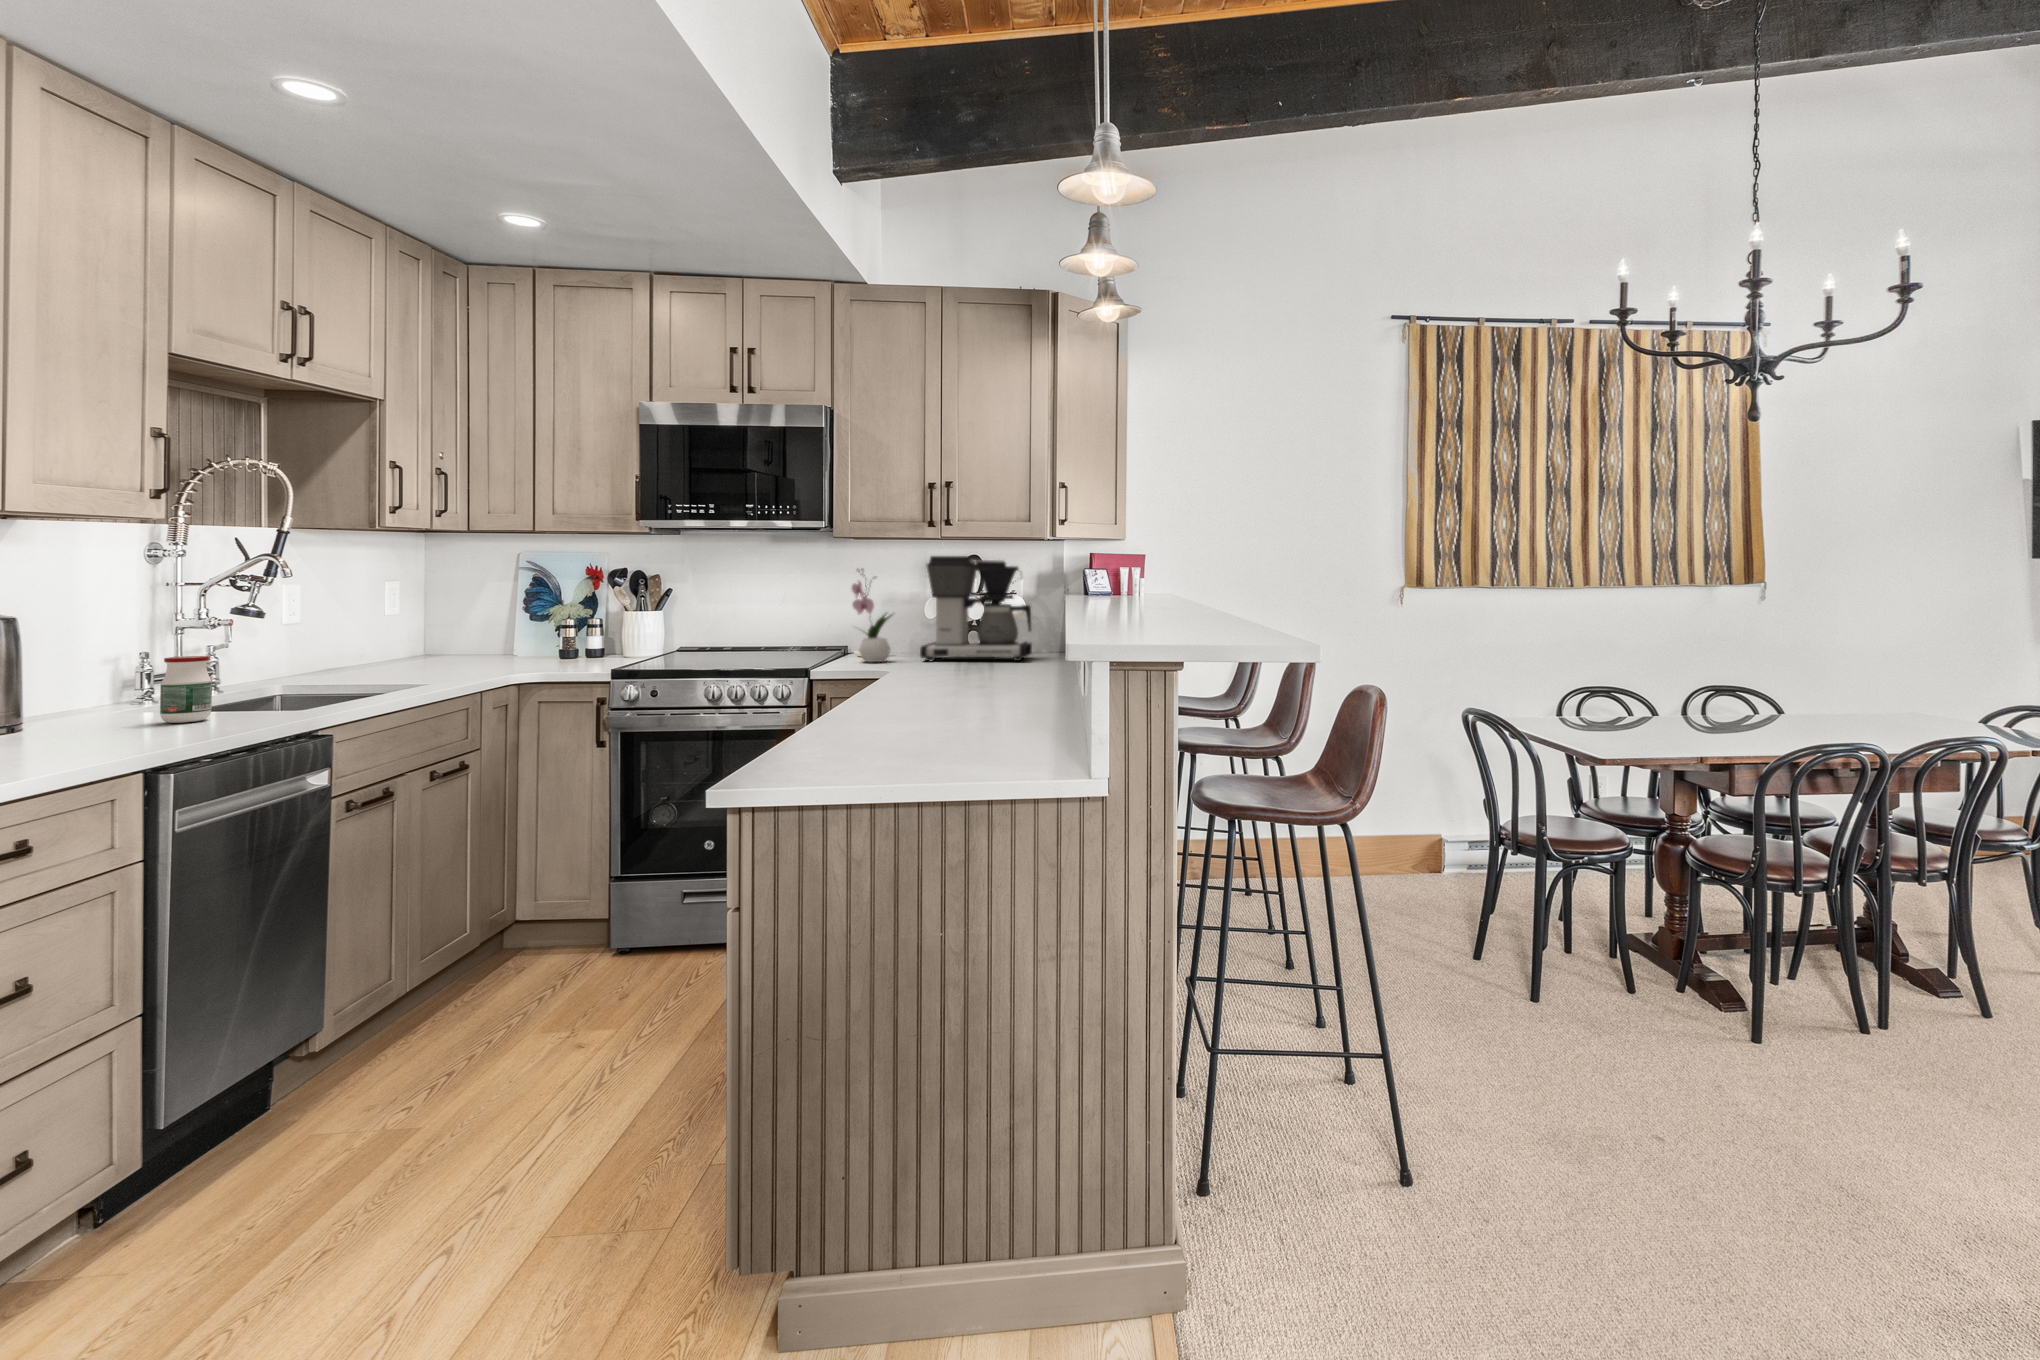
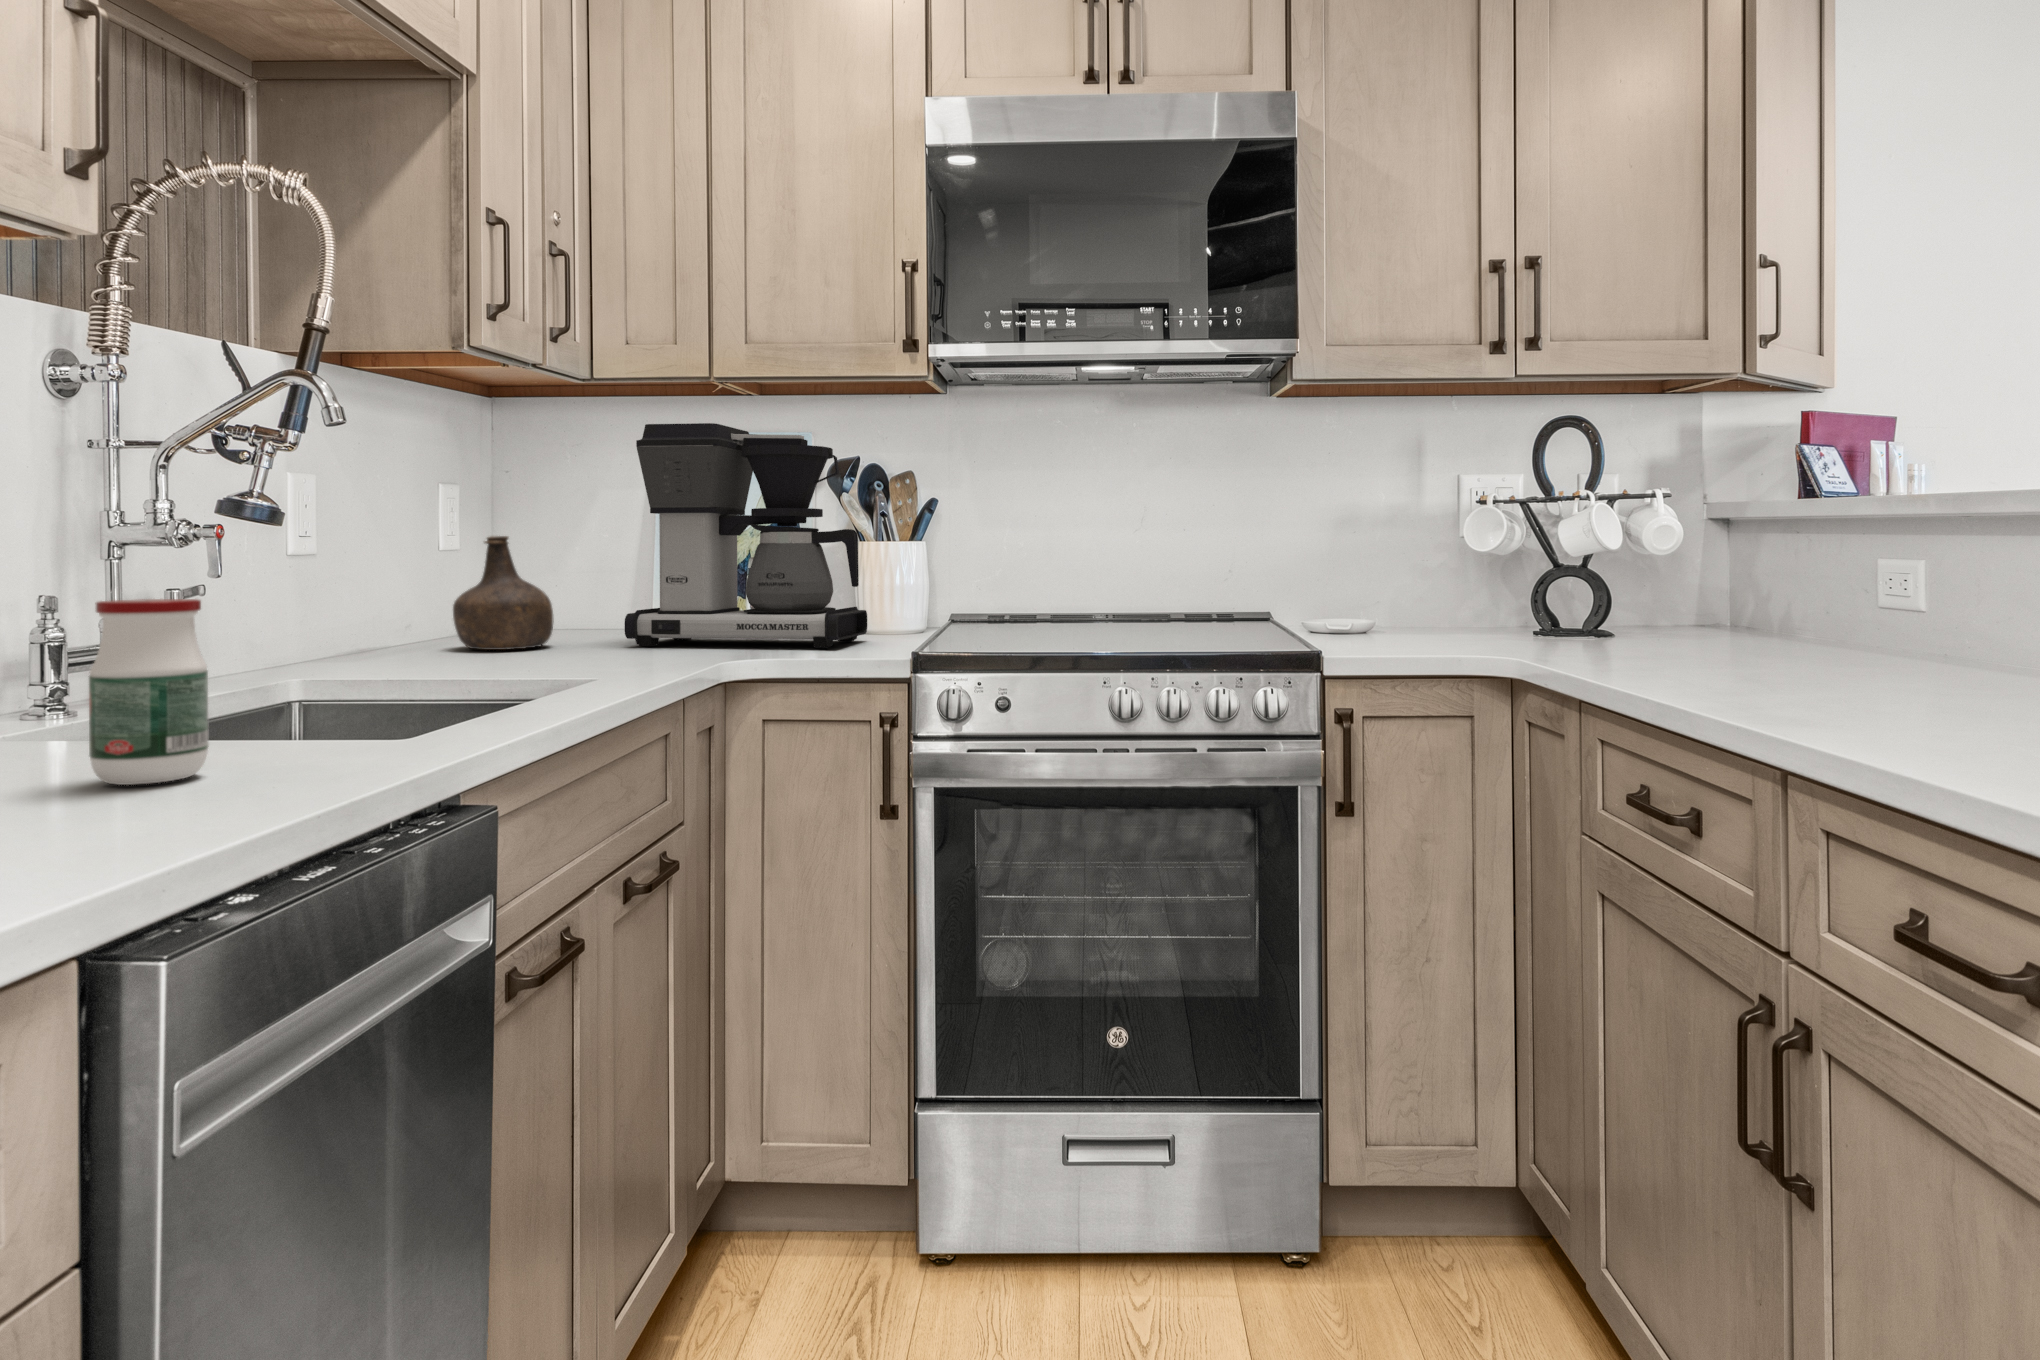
coffee maker: present [920,556,1032,661] -> present [625,423,867,648]
flower arrangement: present [852,569,892,662] -> none [1372,439,1470,648]
bottle: none [381,612,441,669] -> present [453,536,554,650]

